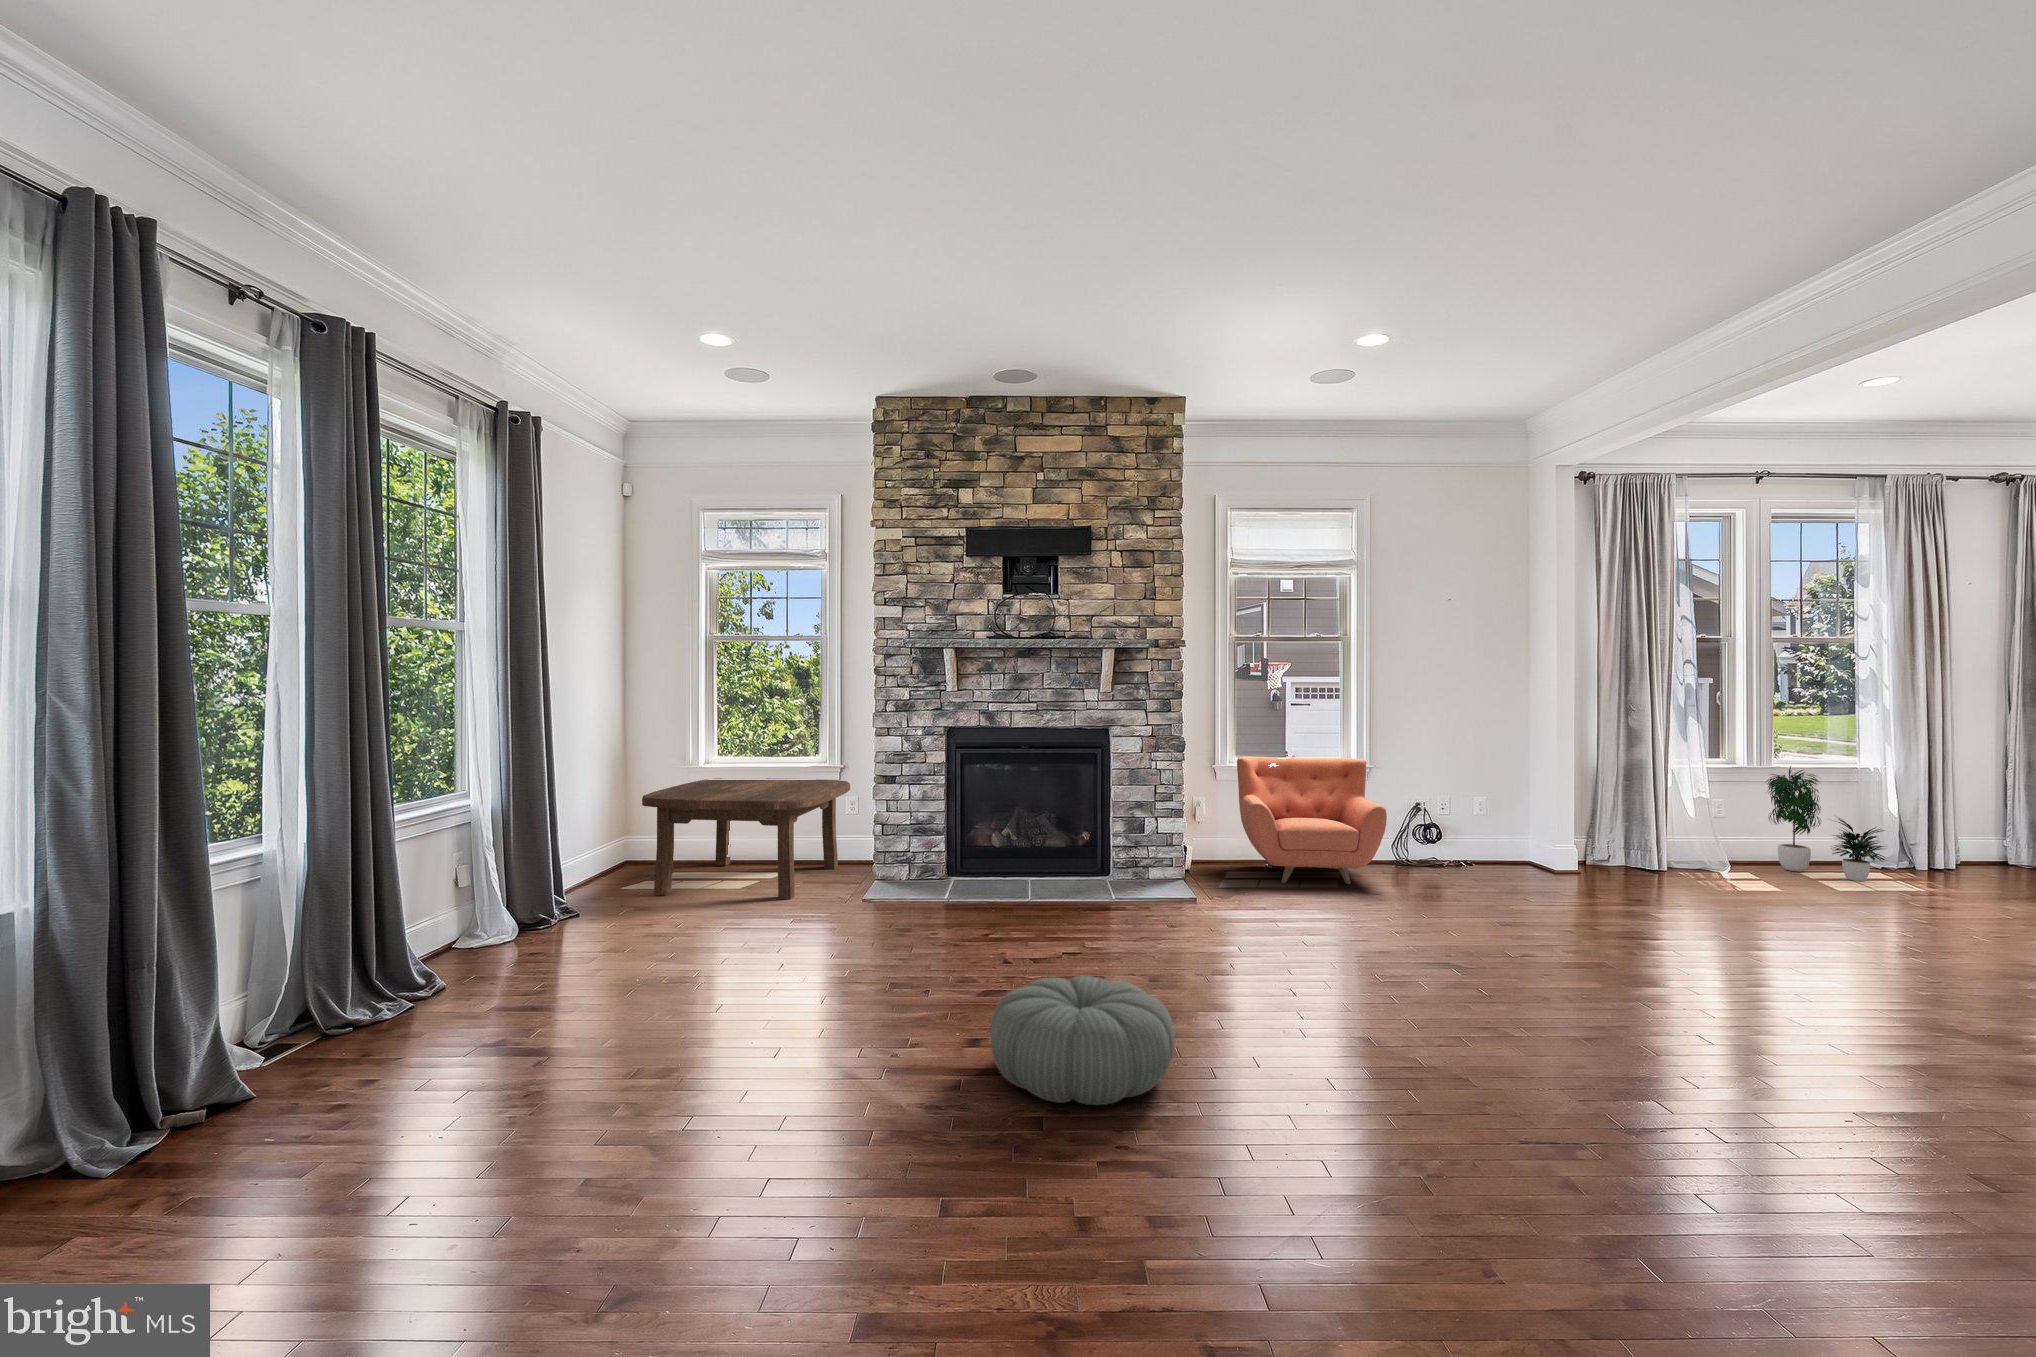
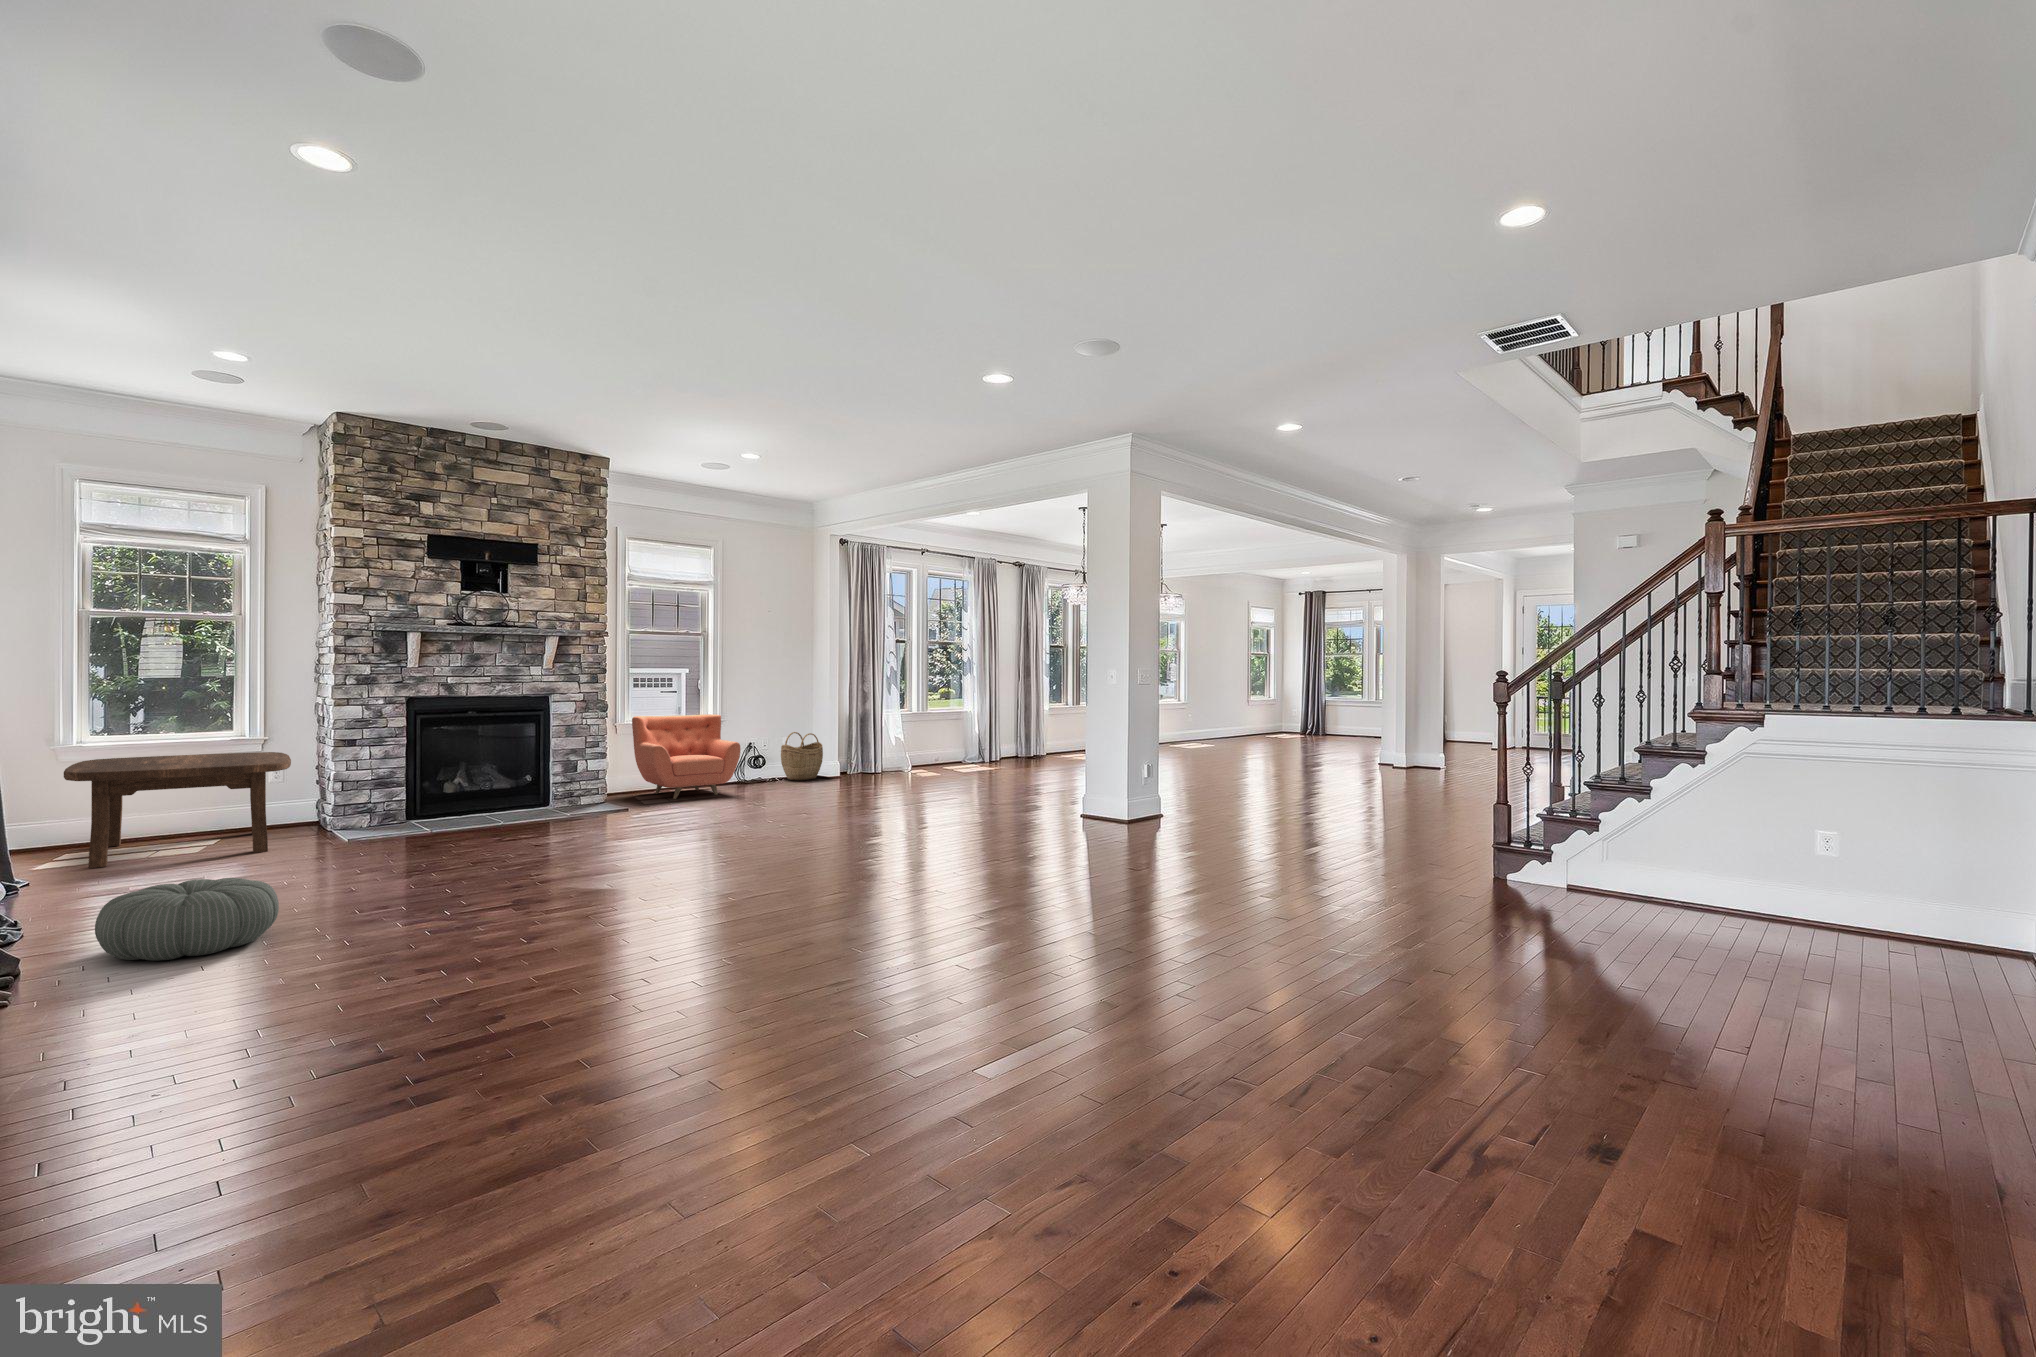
potted plant: present [1766,766,1885,881] -> none [926,709,976,768]
woven basket: none [1472,790,1546,870] -> present [781,732,823,780]
pouf: present [991,976,1175,1105] -> present [95,878,279,961]

